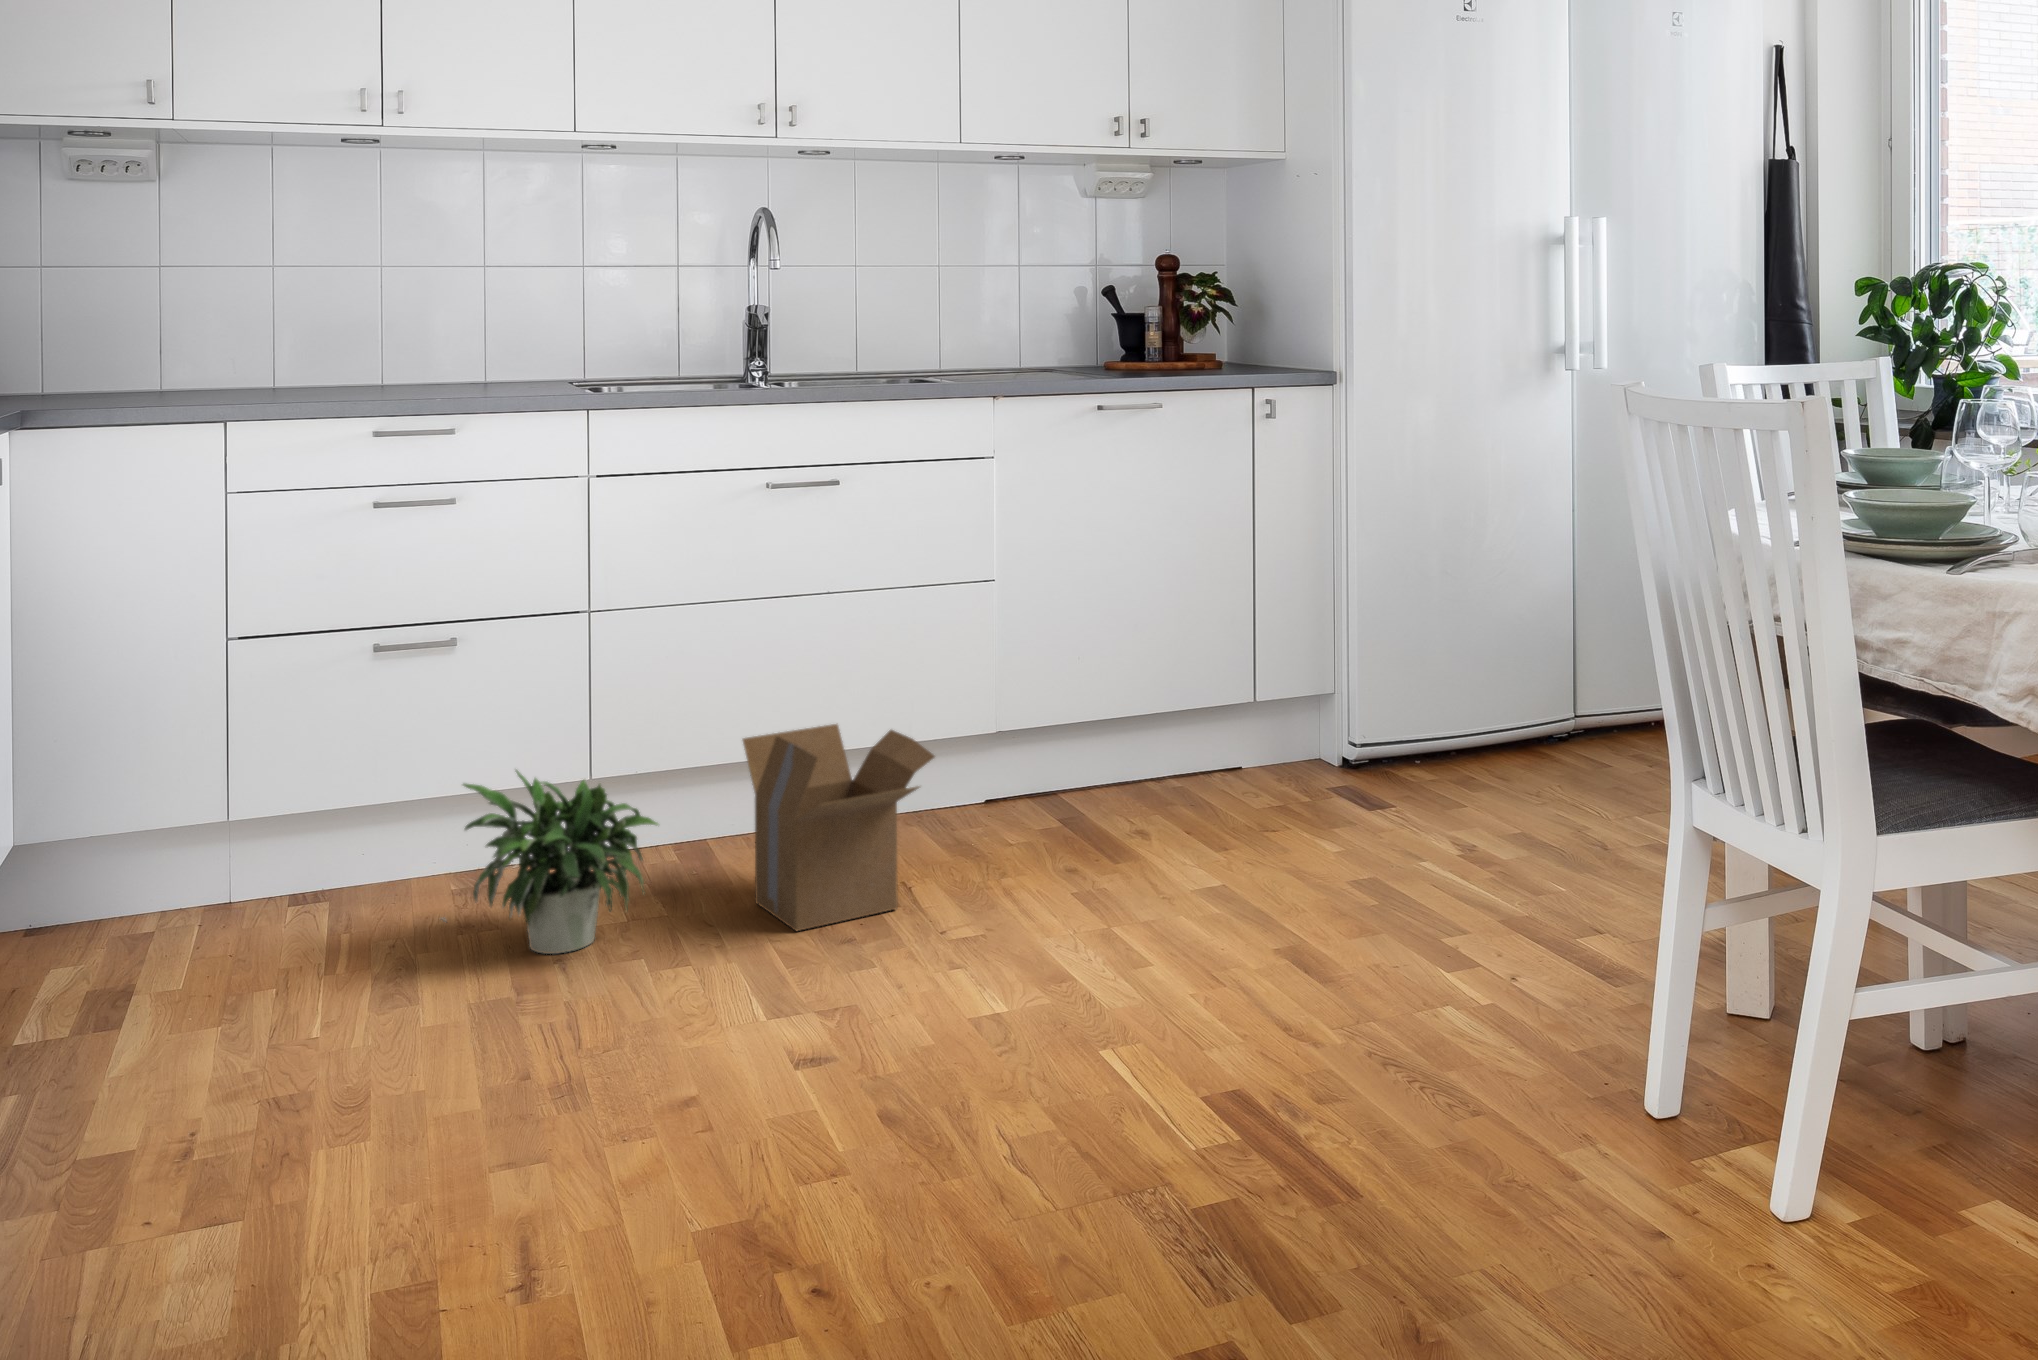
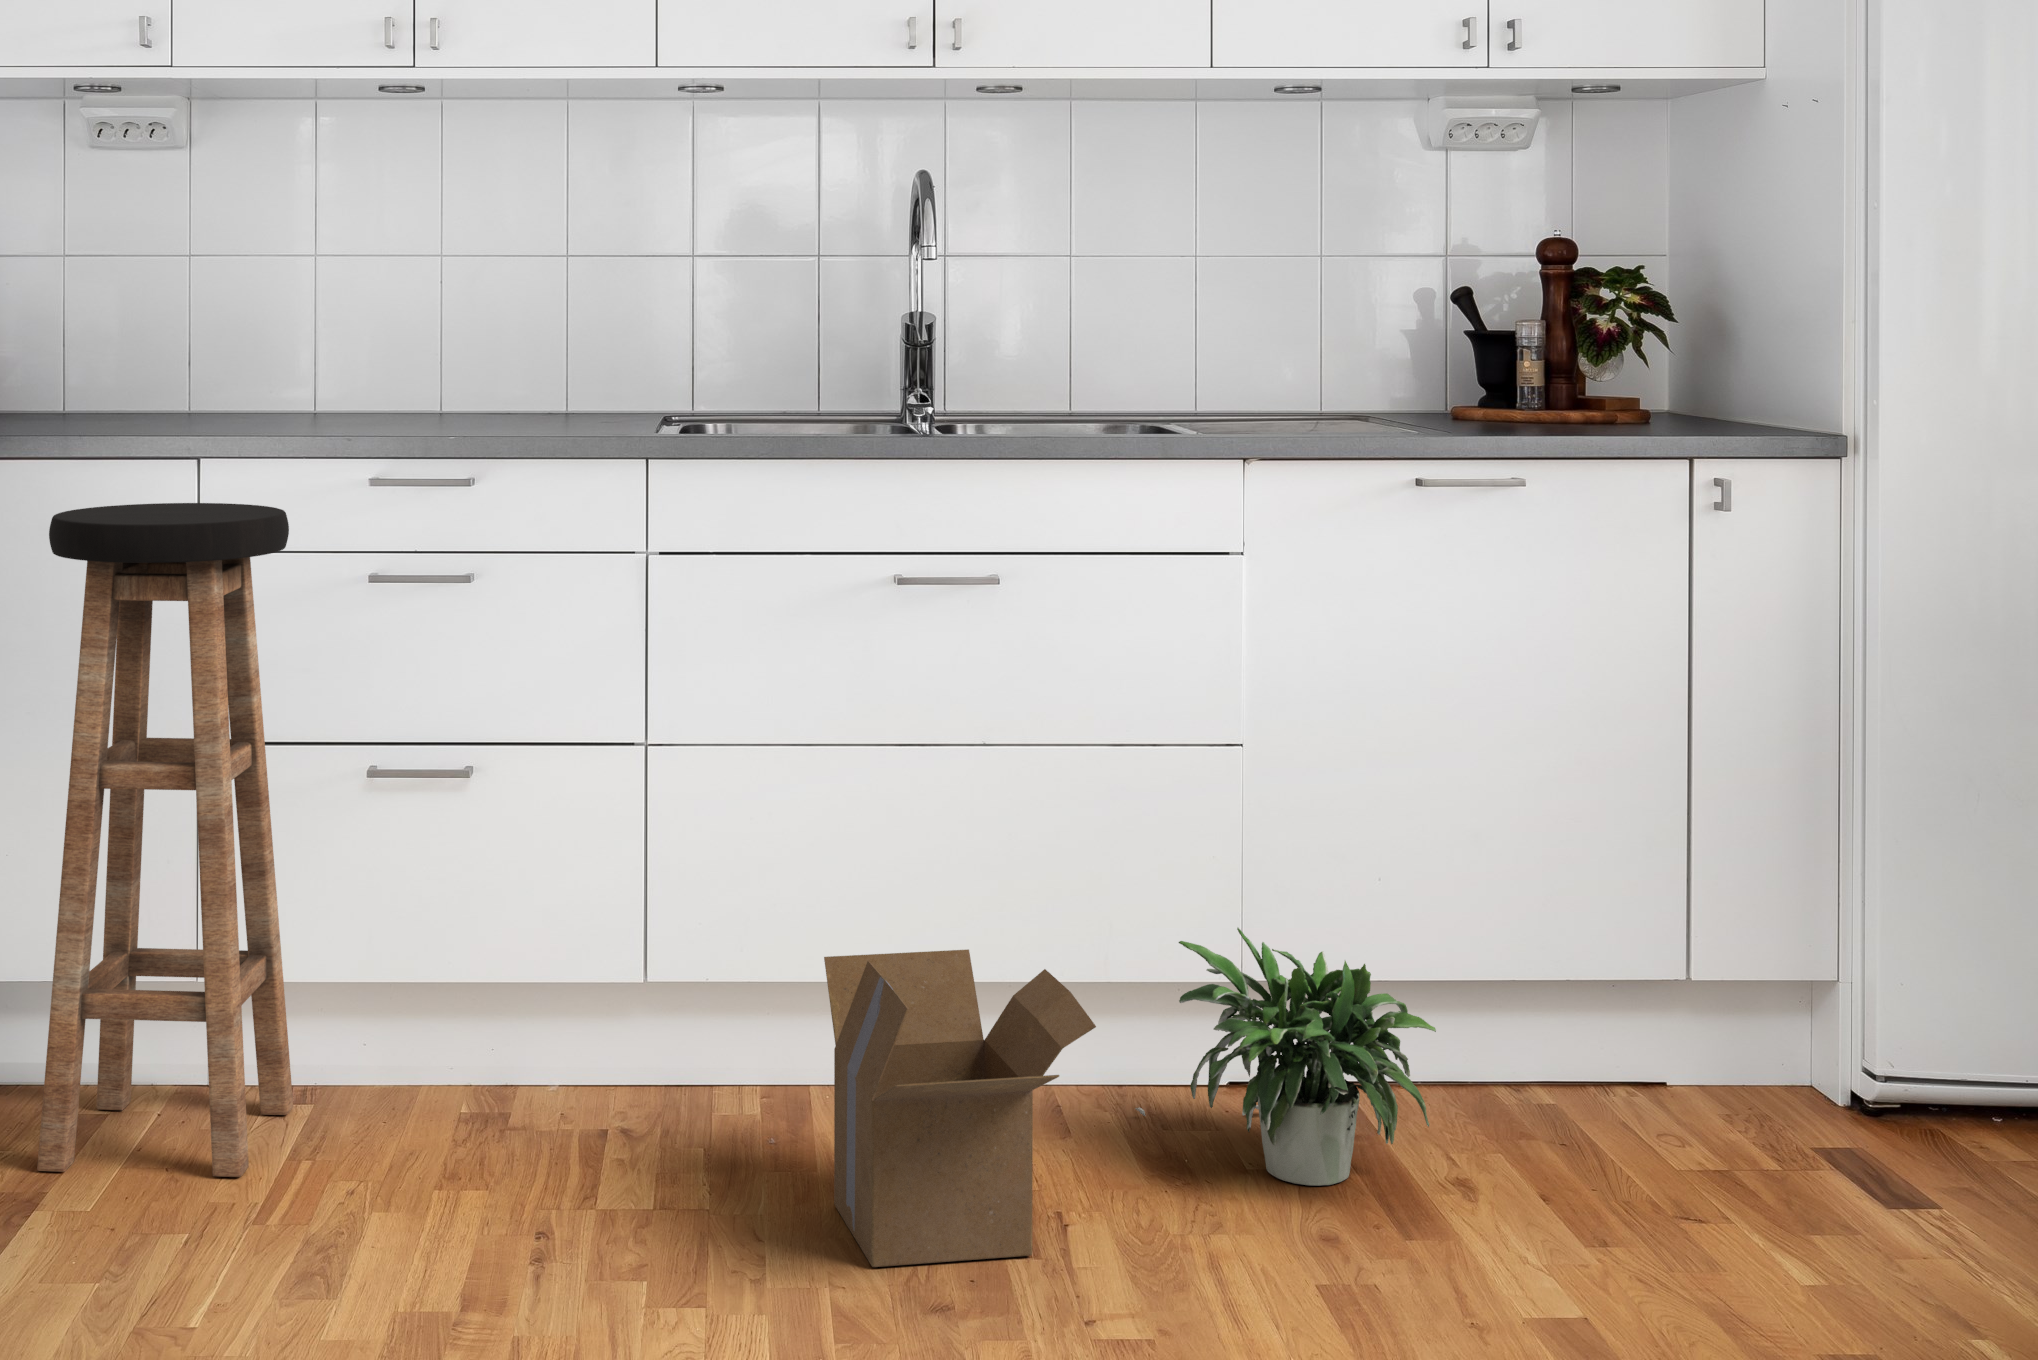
bar stool: none [111,454,317,976] -> present [37,503,293,1177]
potted plant: present [441,770,658,954] -> present [1136,928,1436,1186]

